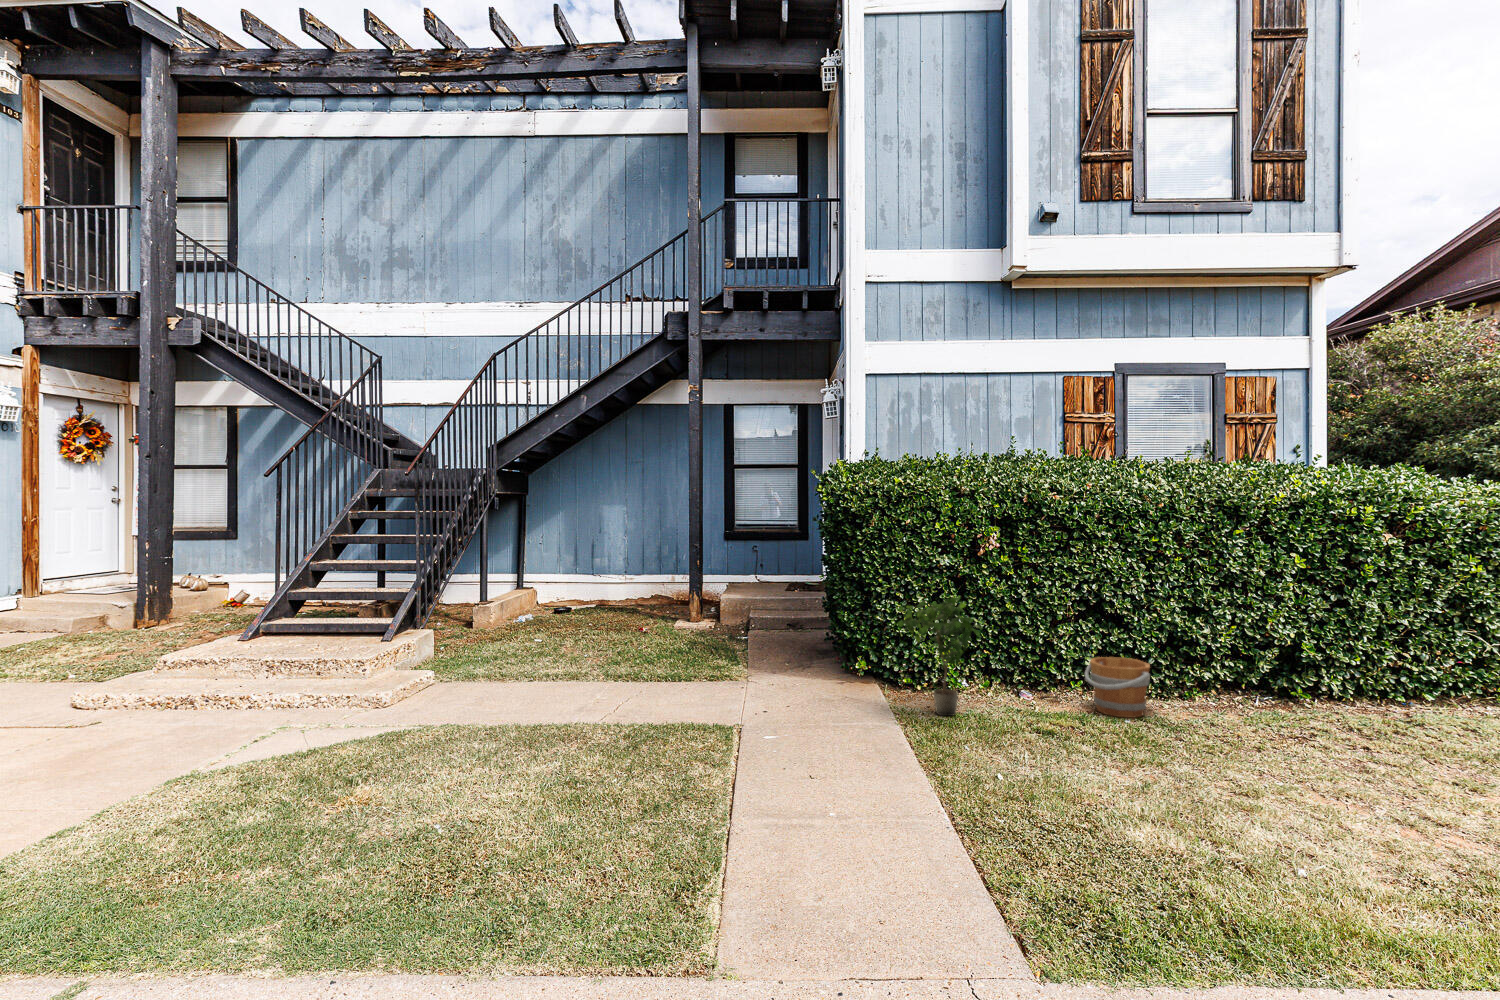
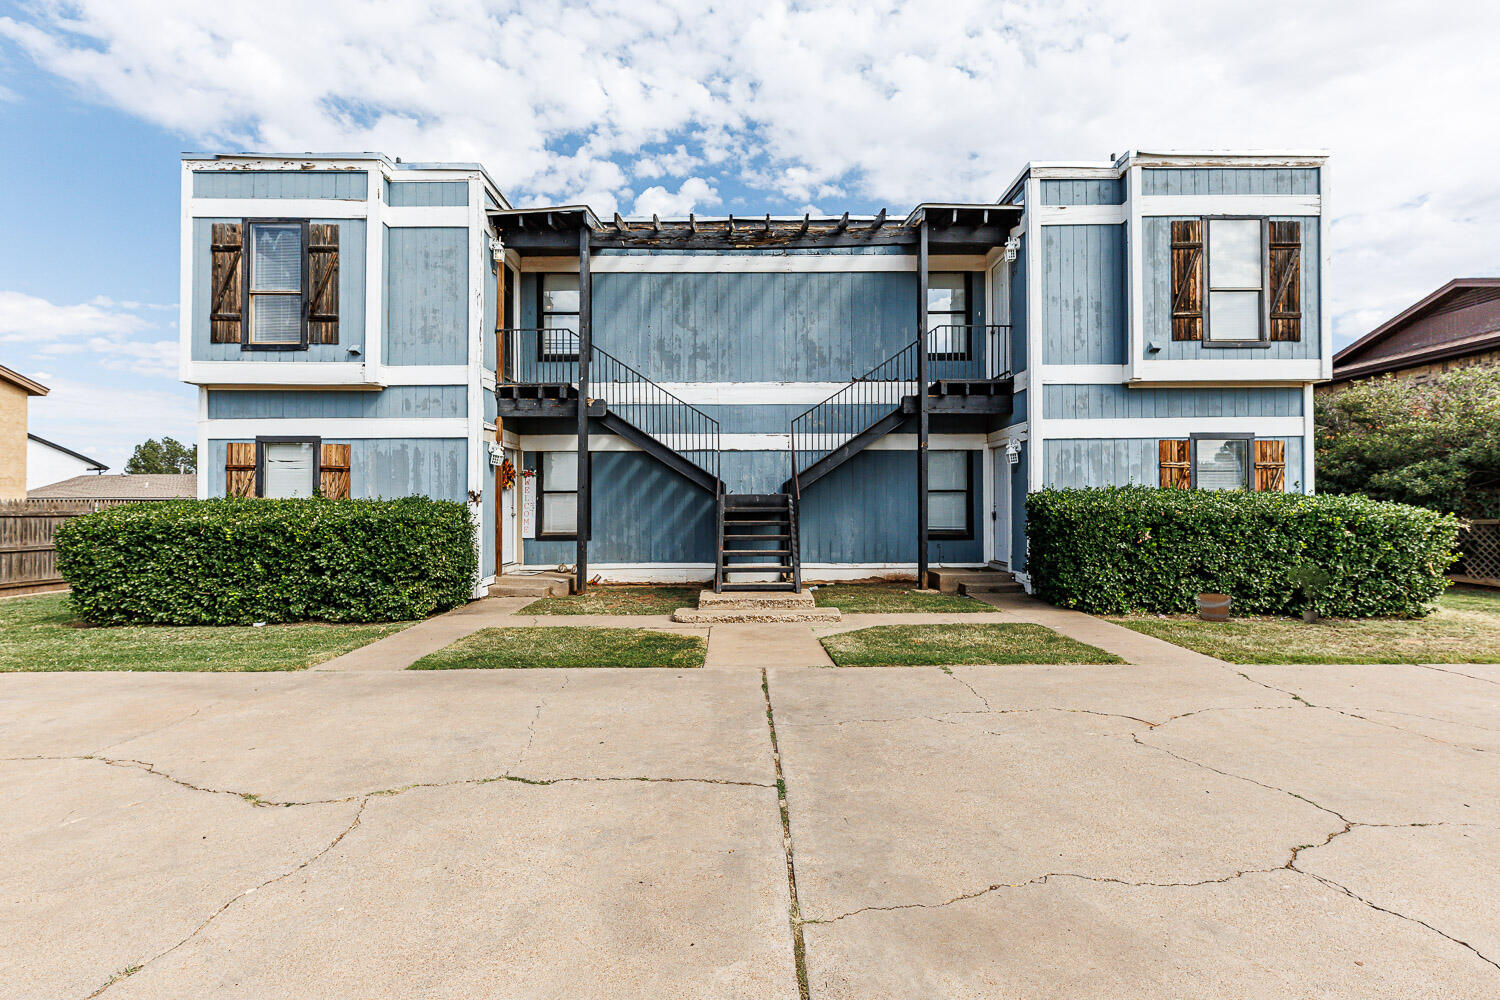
potted plant: present [897,597,981,716] -> present [1284,565,1329,624]

